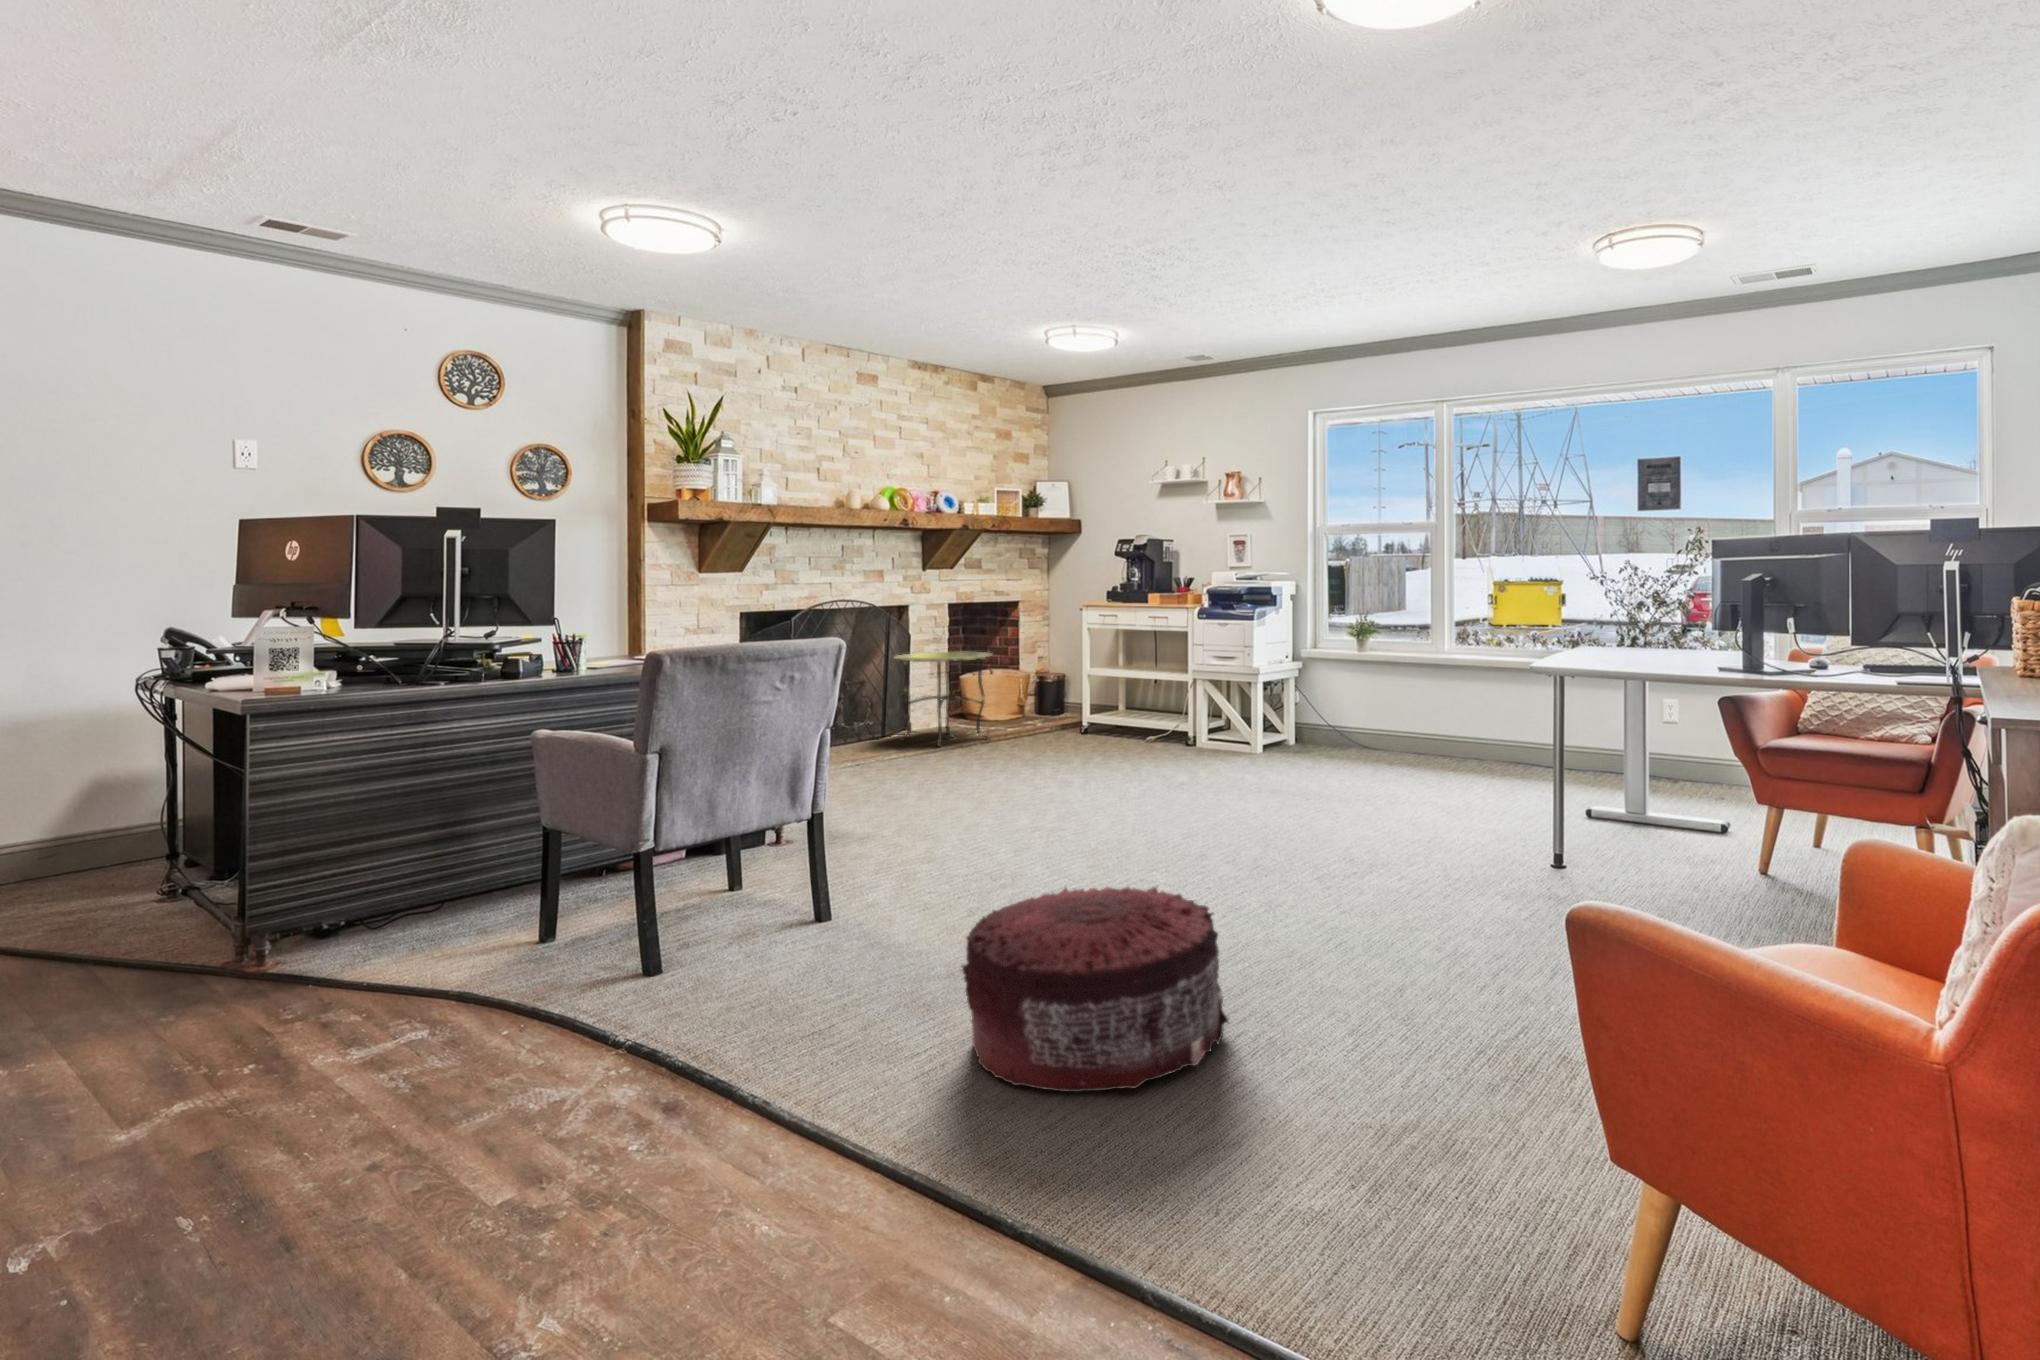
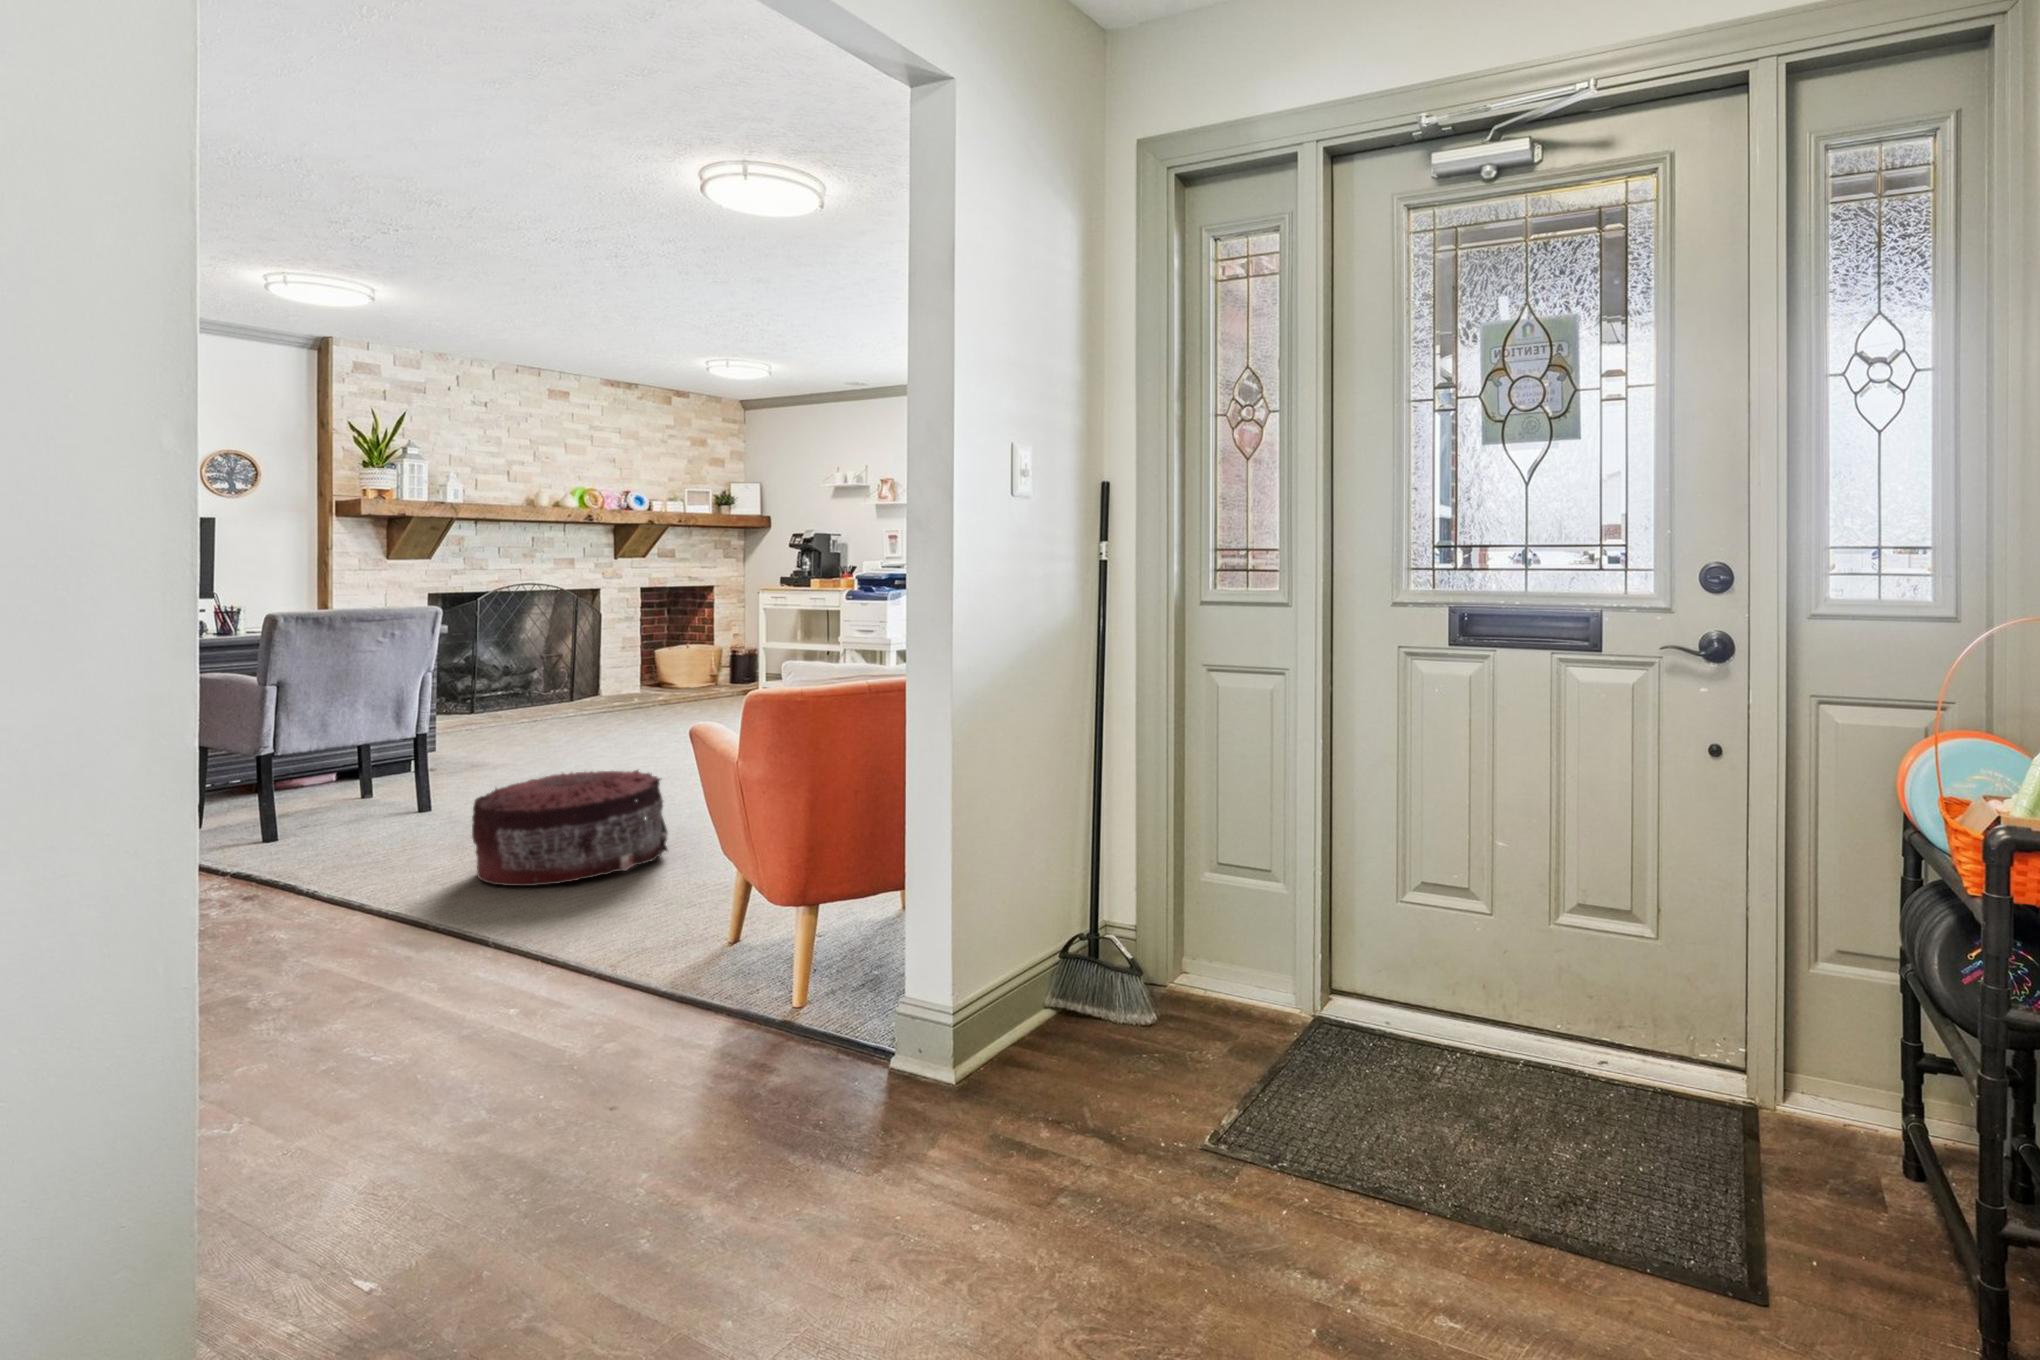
side table: present [894,652,992,746] -> none [581,628,675,707]

